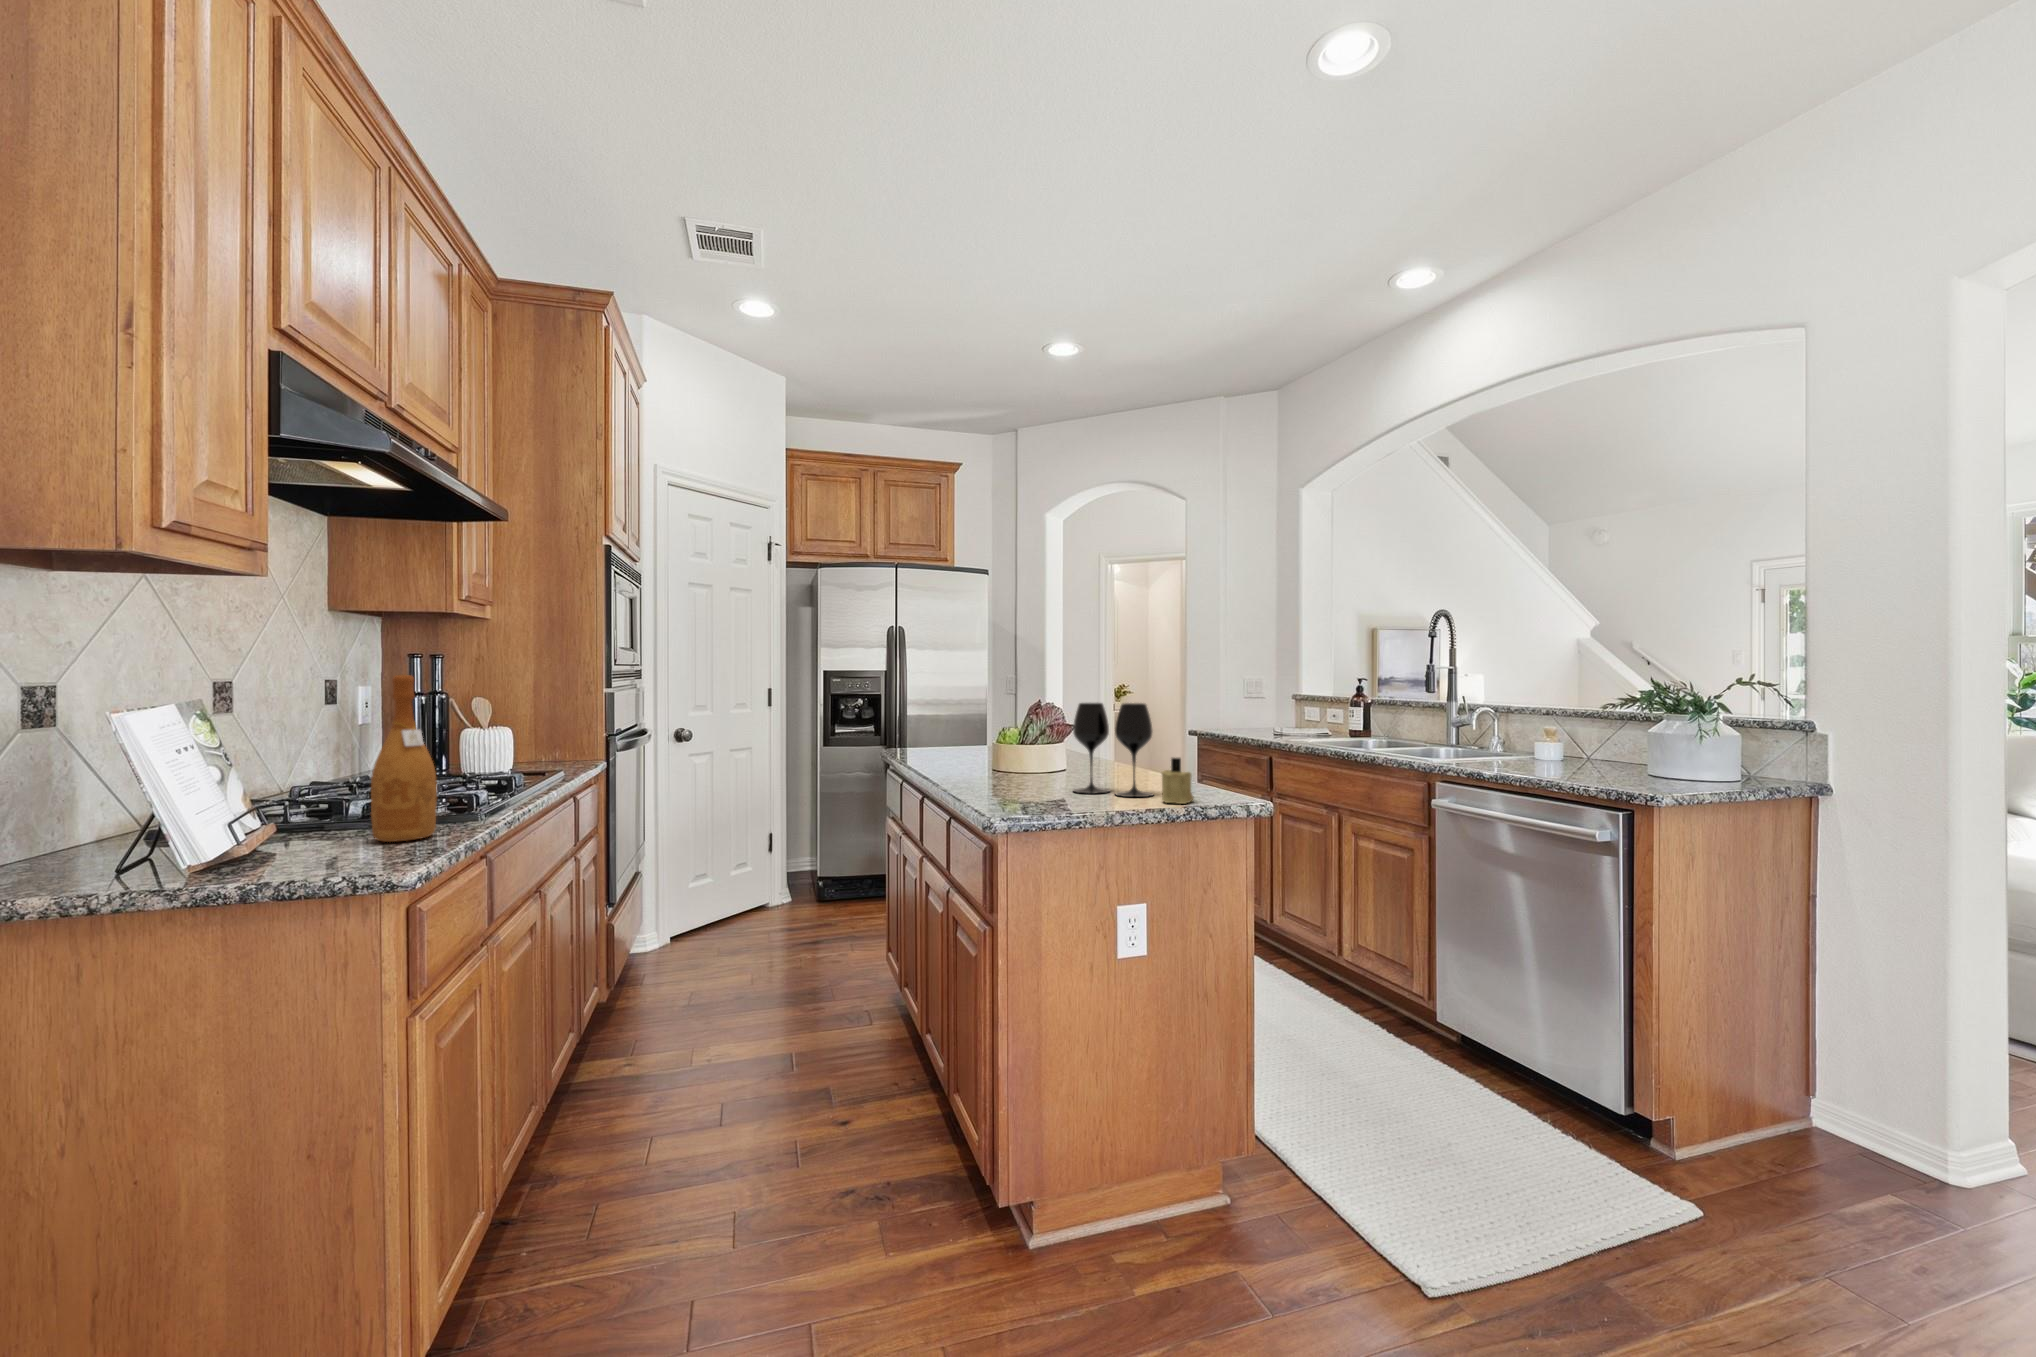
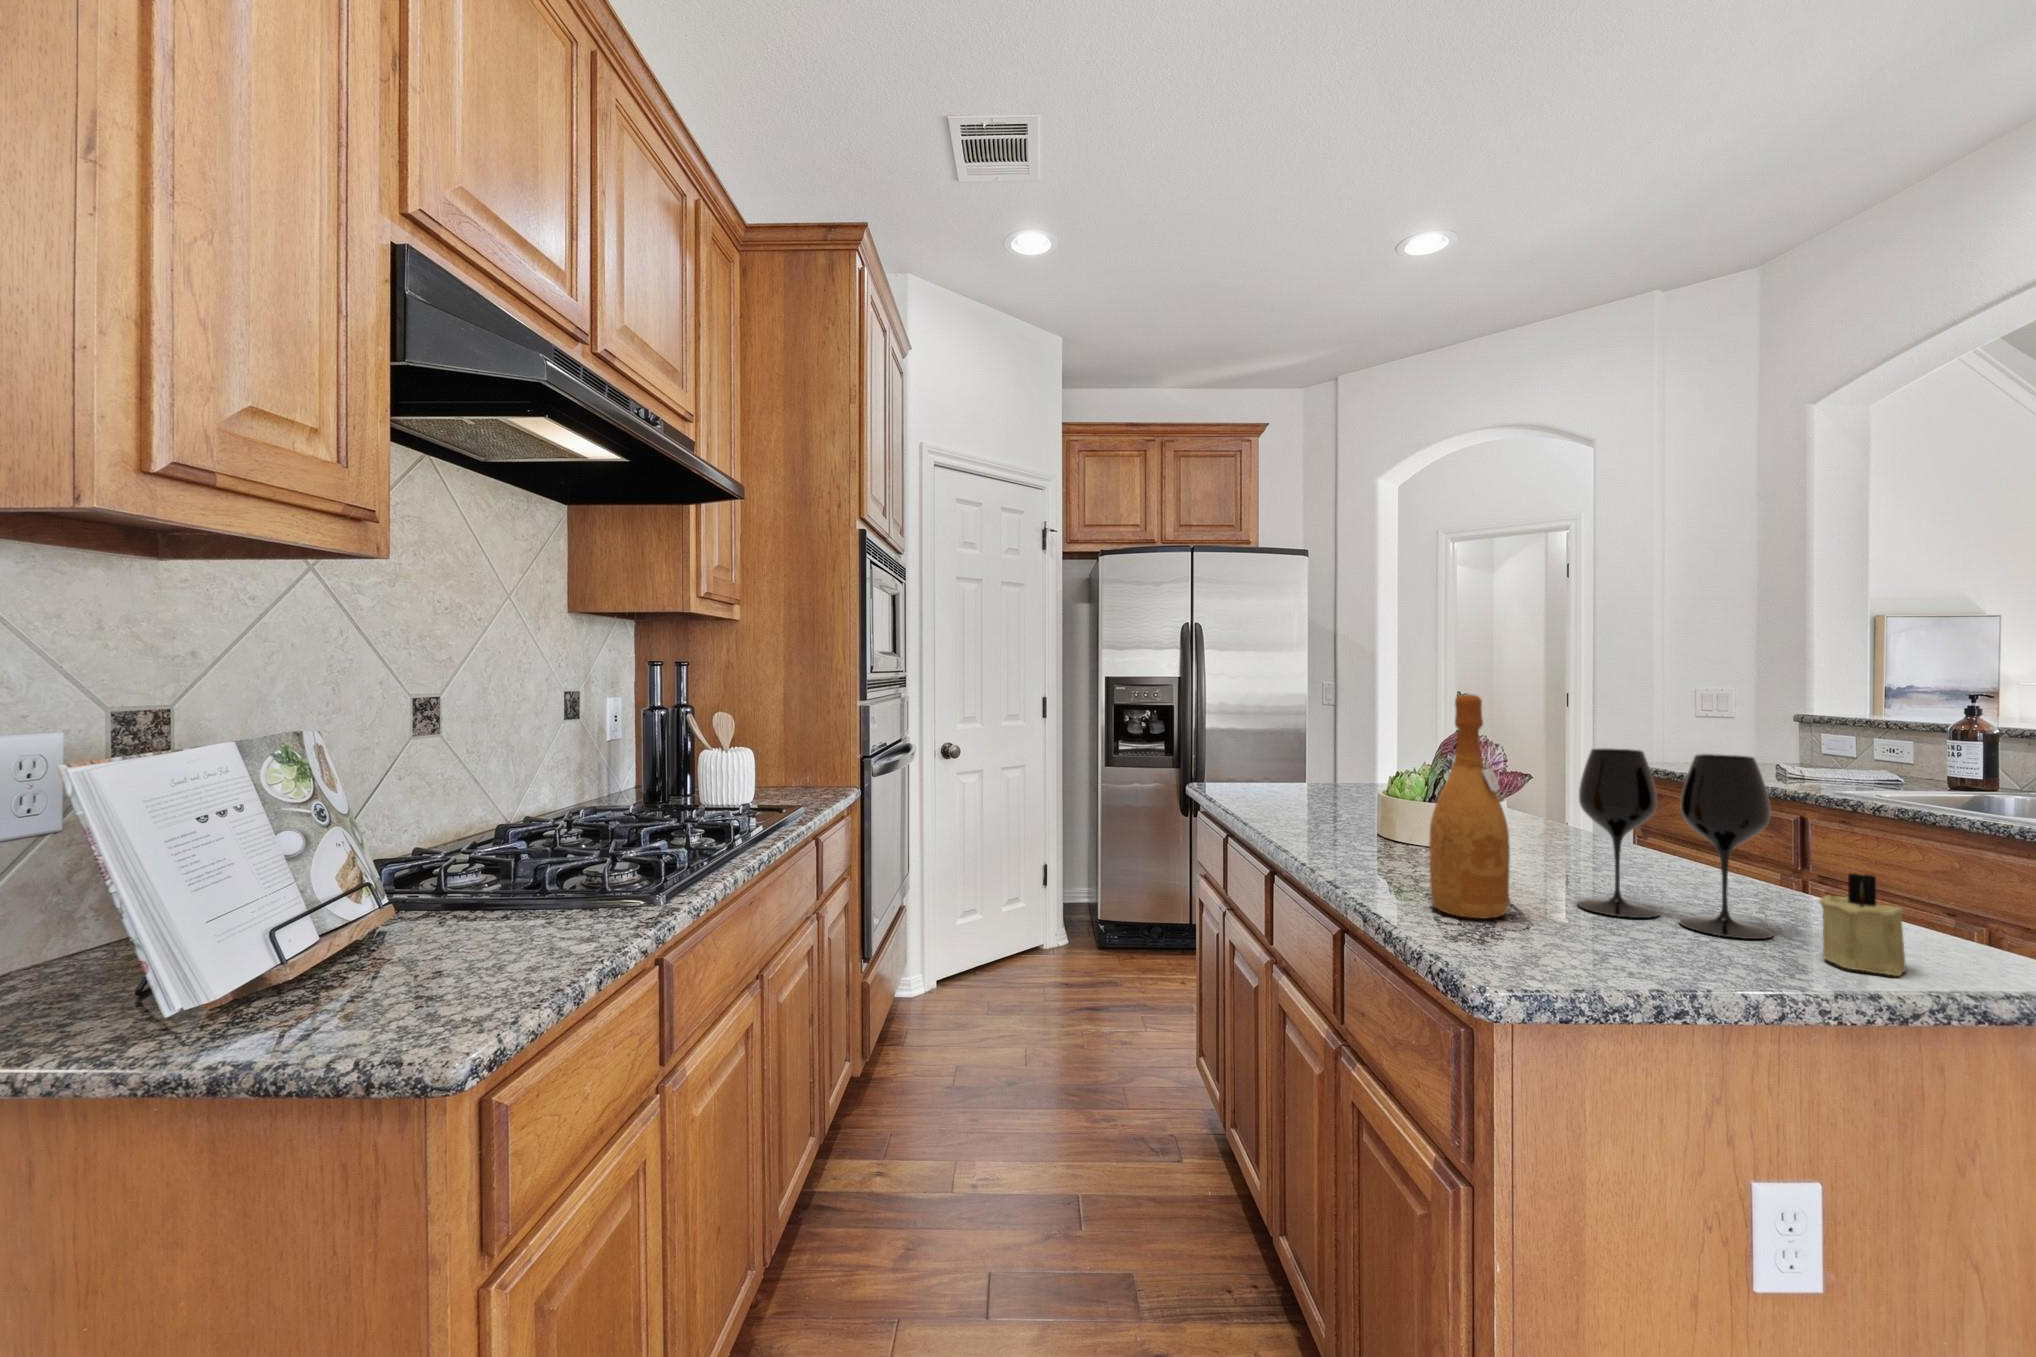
wine bottle: present [371,674,437,842] -> present [1429,694,1510,919]

